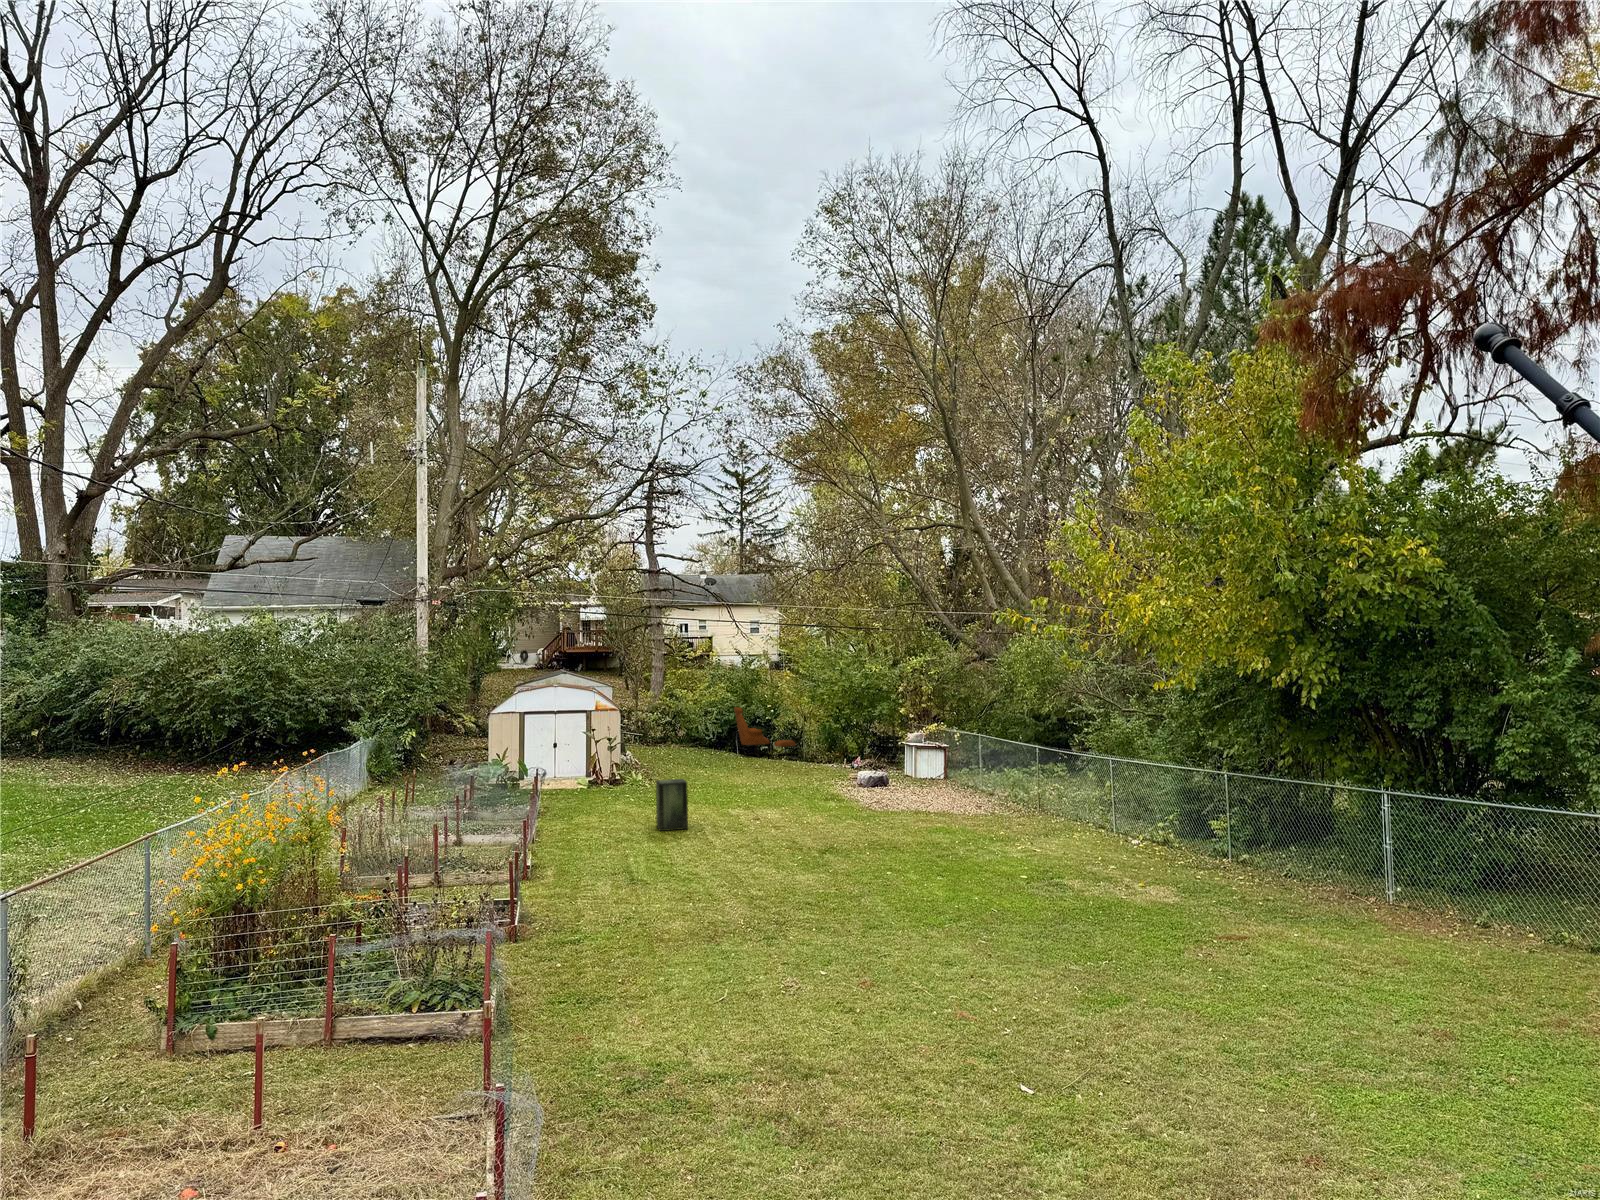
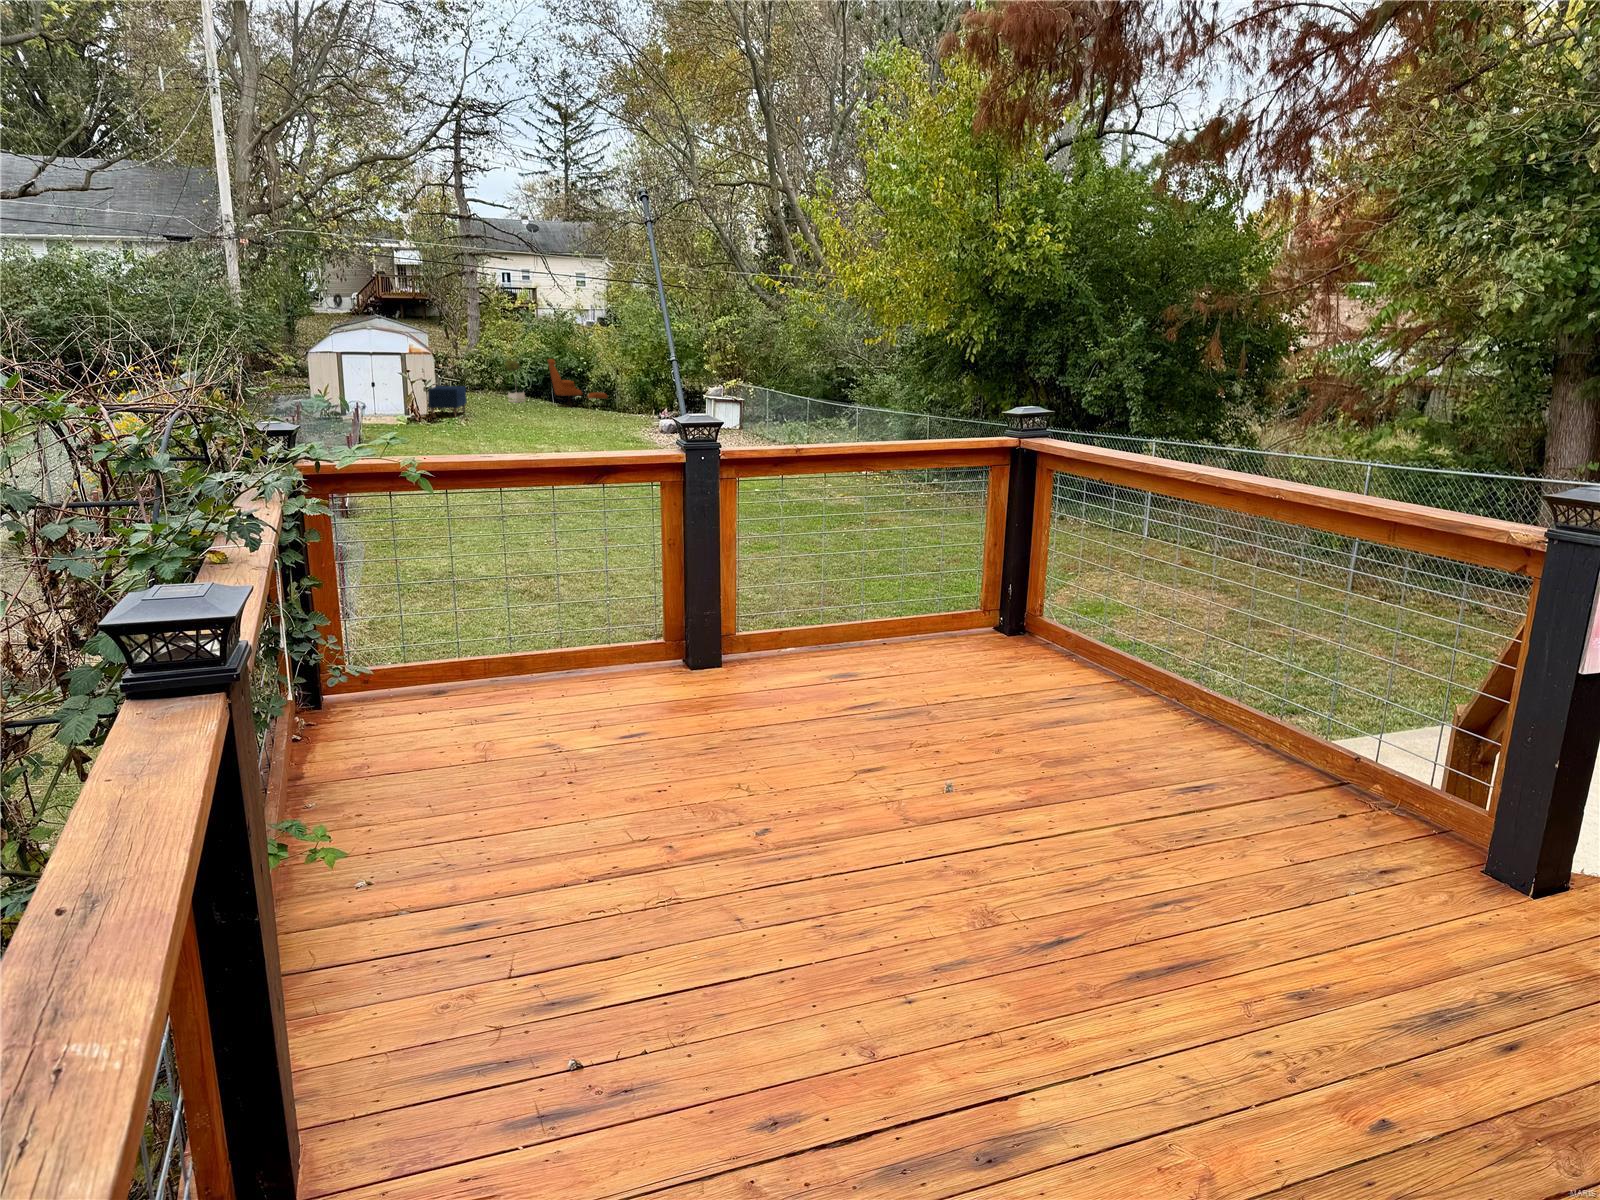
potted tree: none [687,708,708,753] -> present [505,360,525,402]
bench: none [613,741,652,778] -> present [428,386,467,417]
storage box: present [656,779,688,831] -> none [456,408,484,448]

